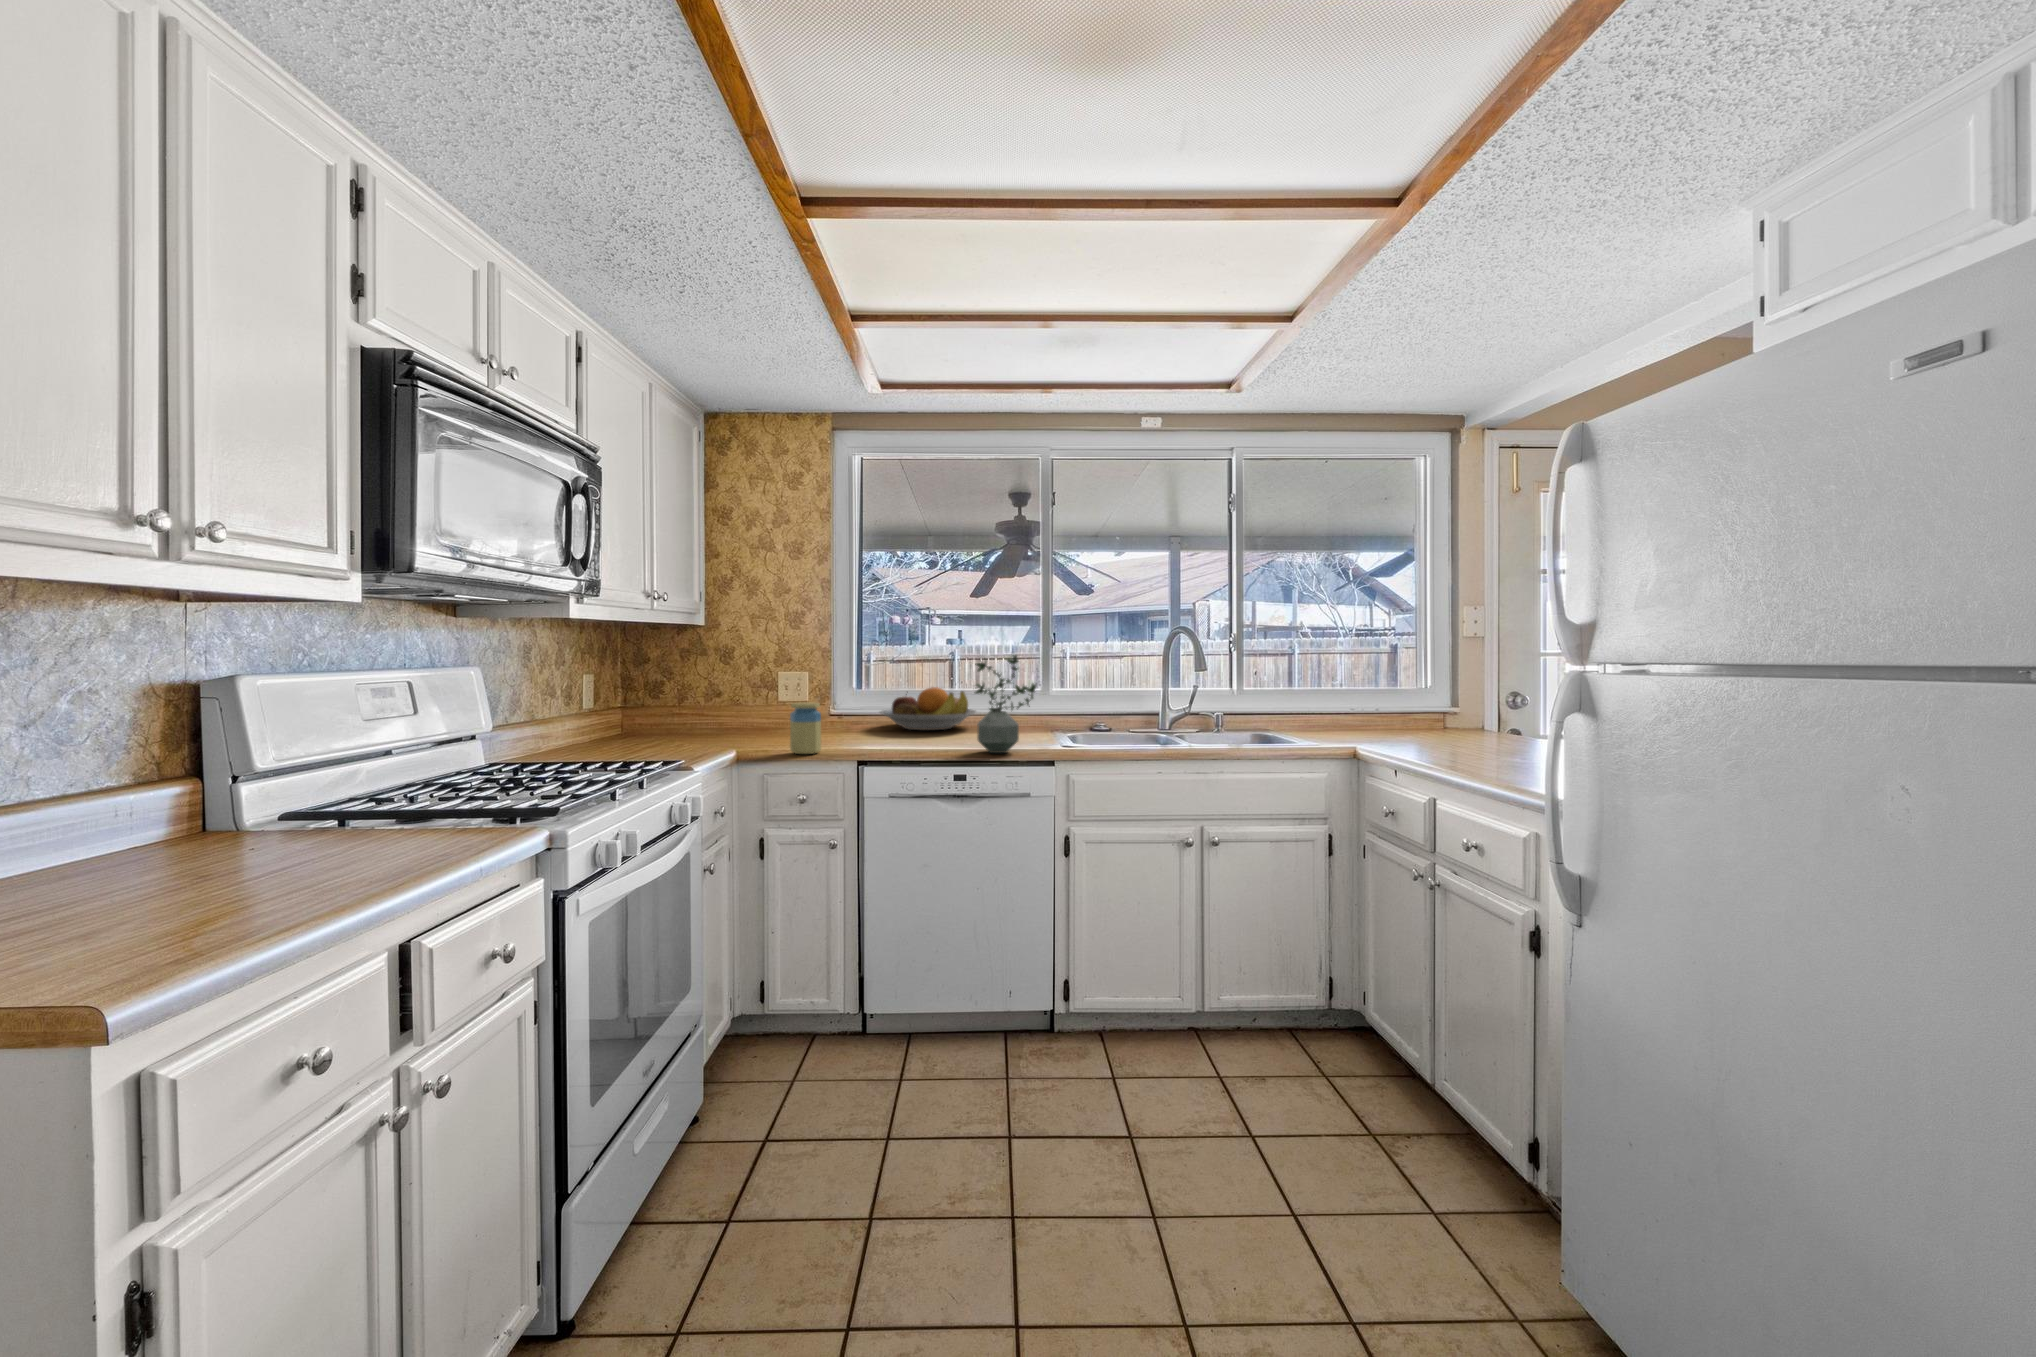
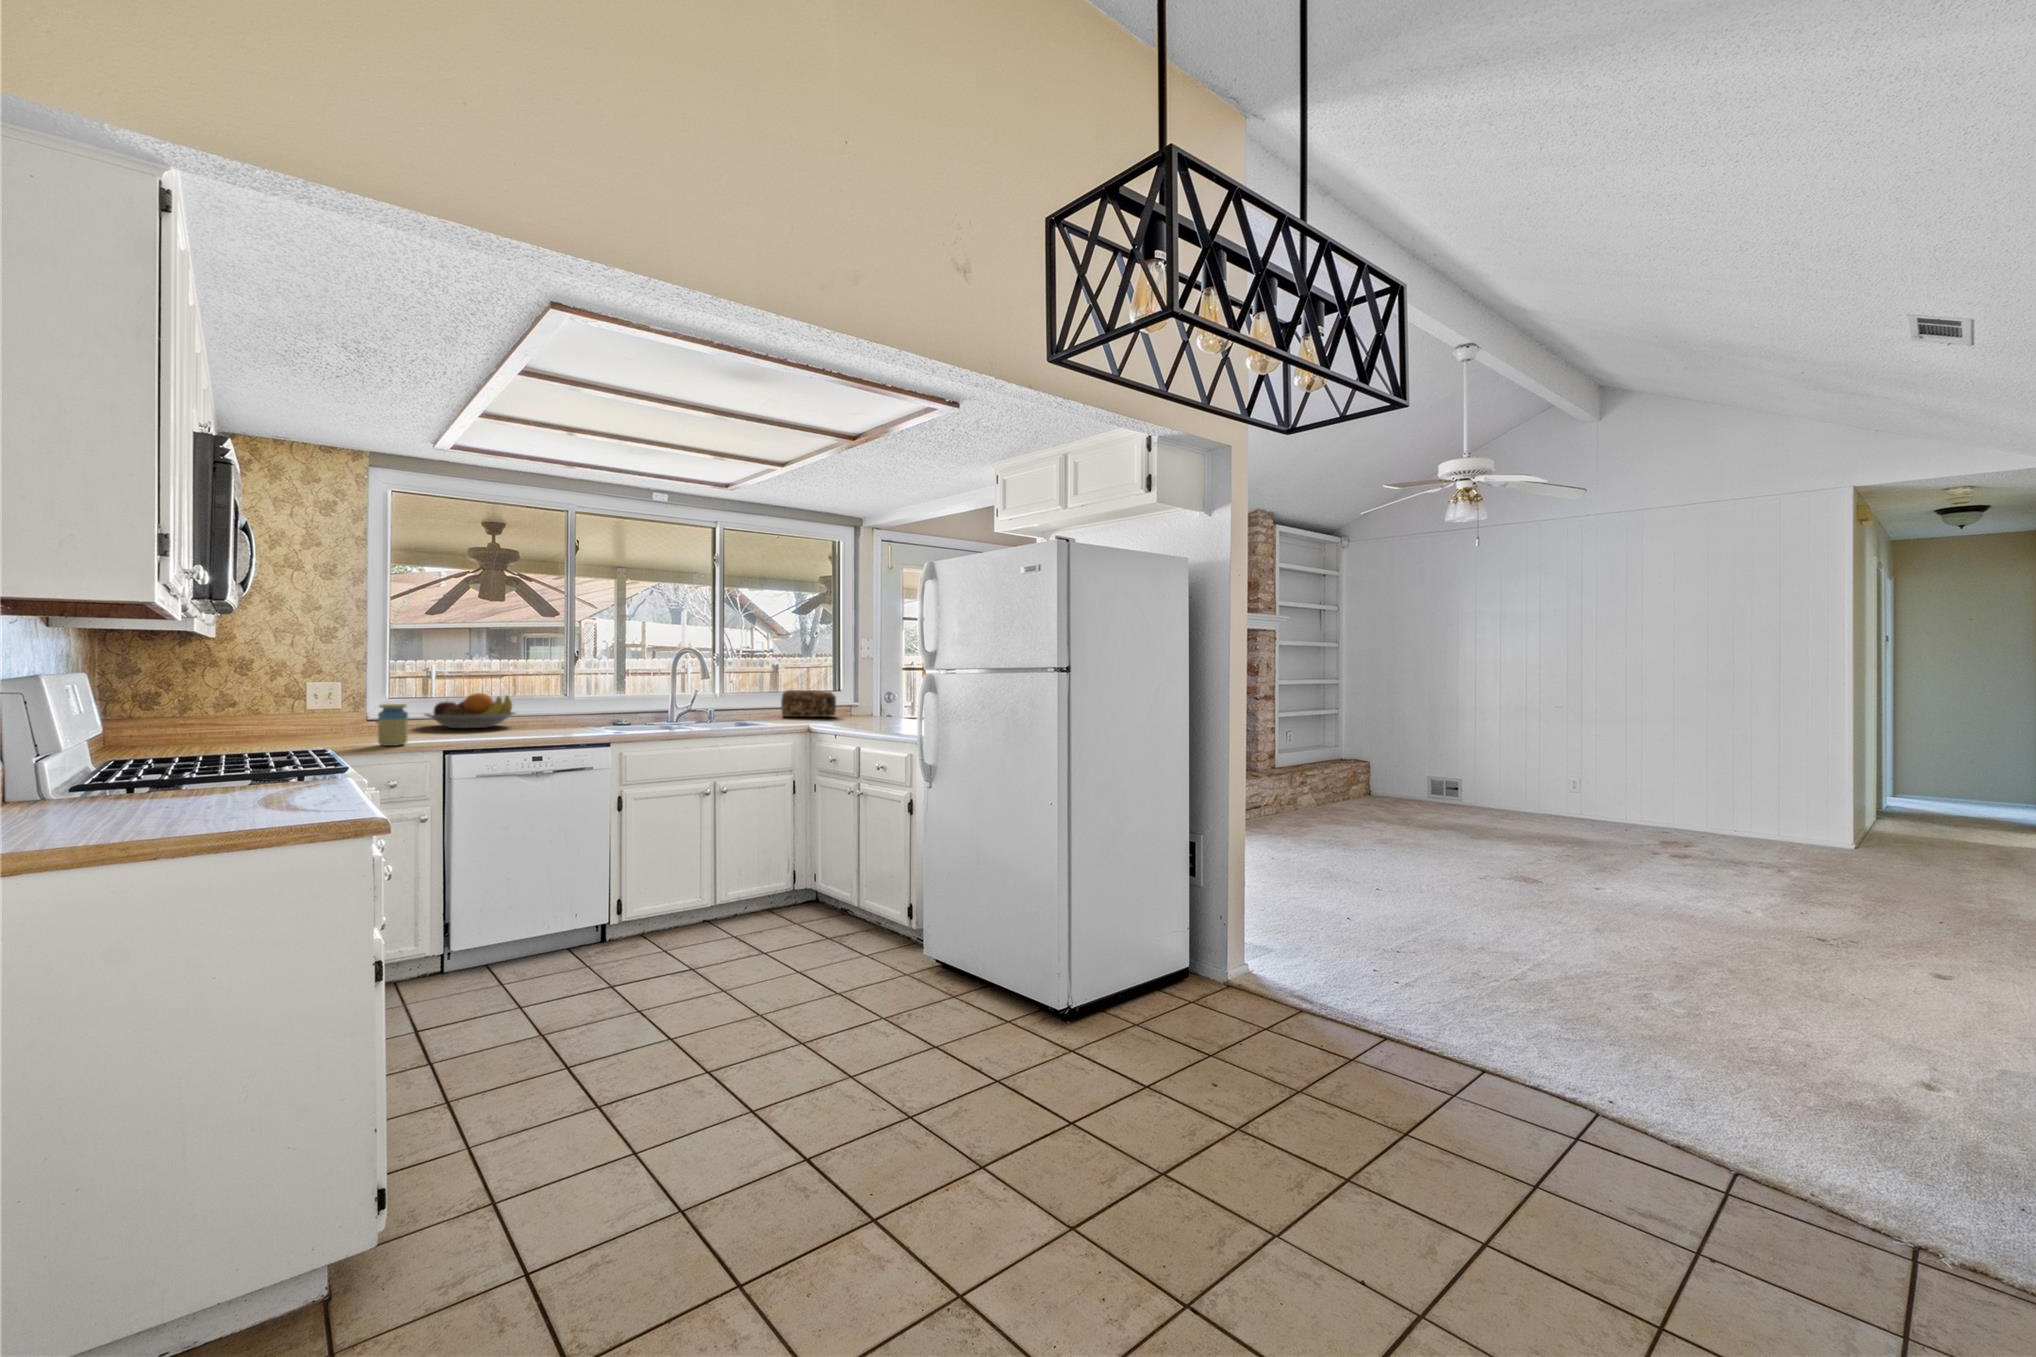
potted plant: present [975,655,1036,753] -> none [544,665,593,738]
bread loaf: none [1328,687,1417,730] -> present [781,690,836,717]

